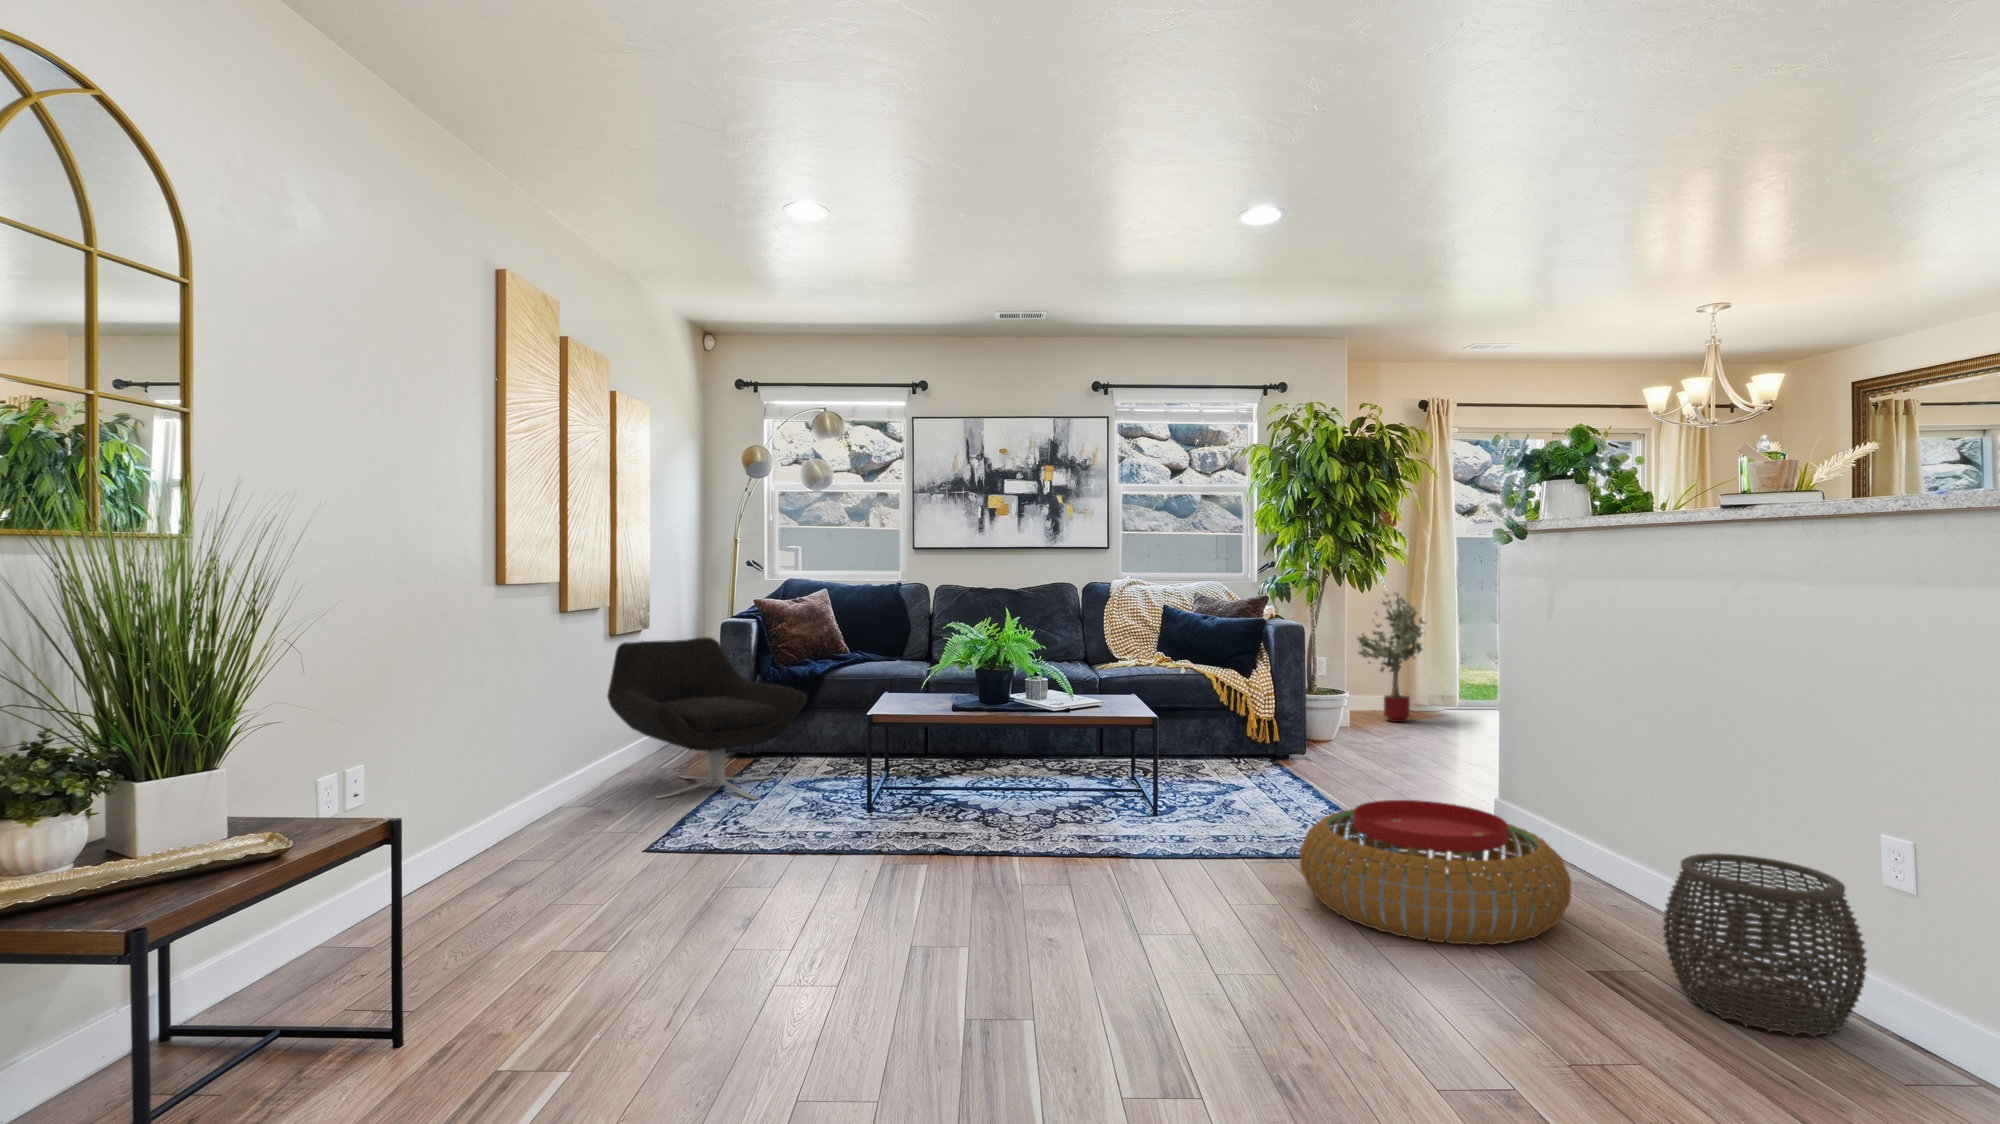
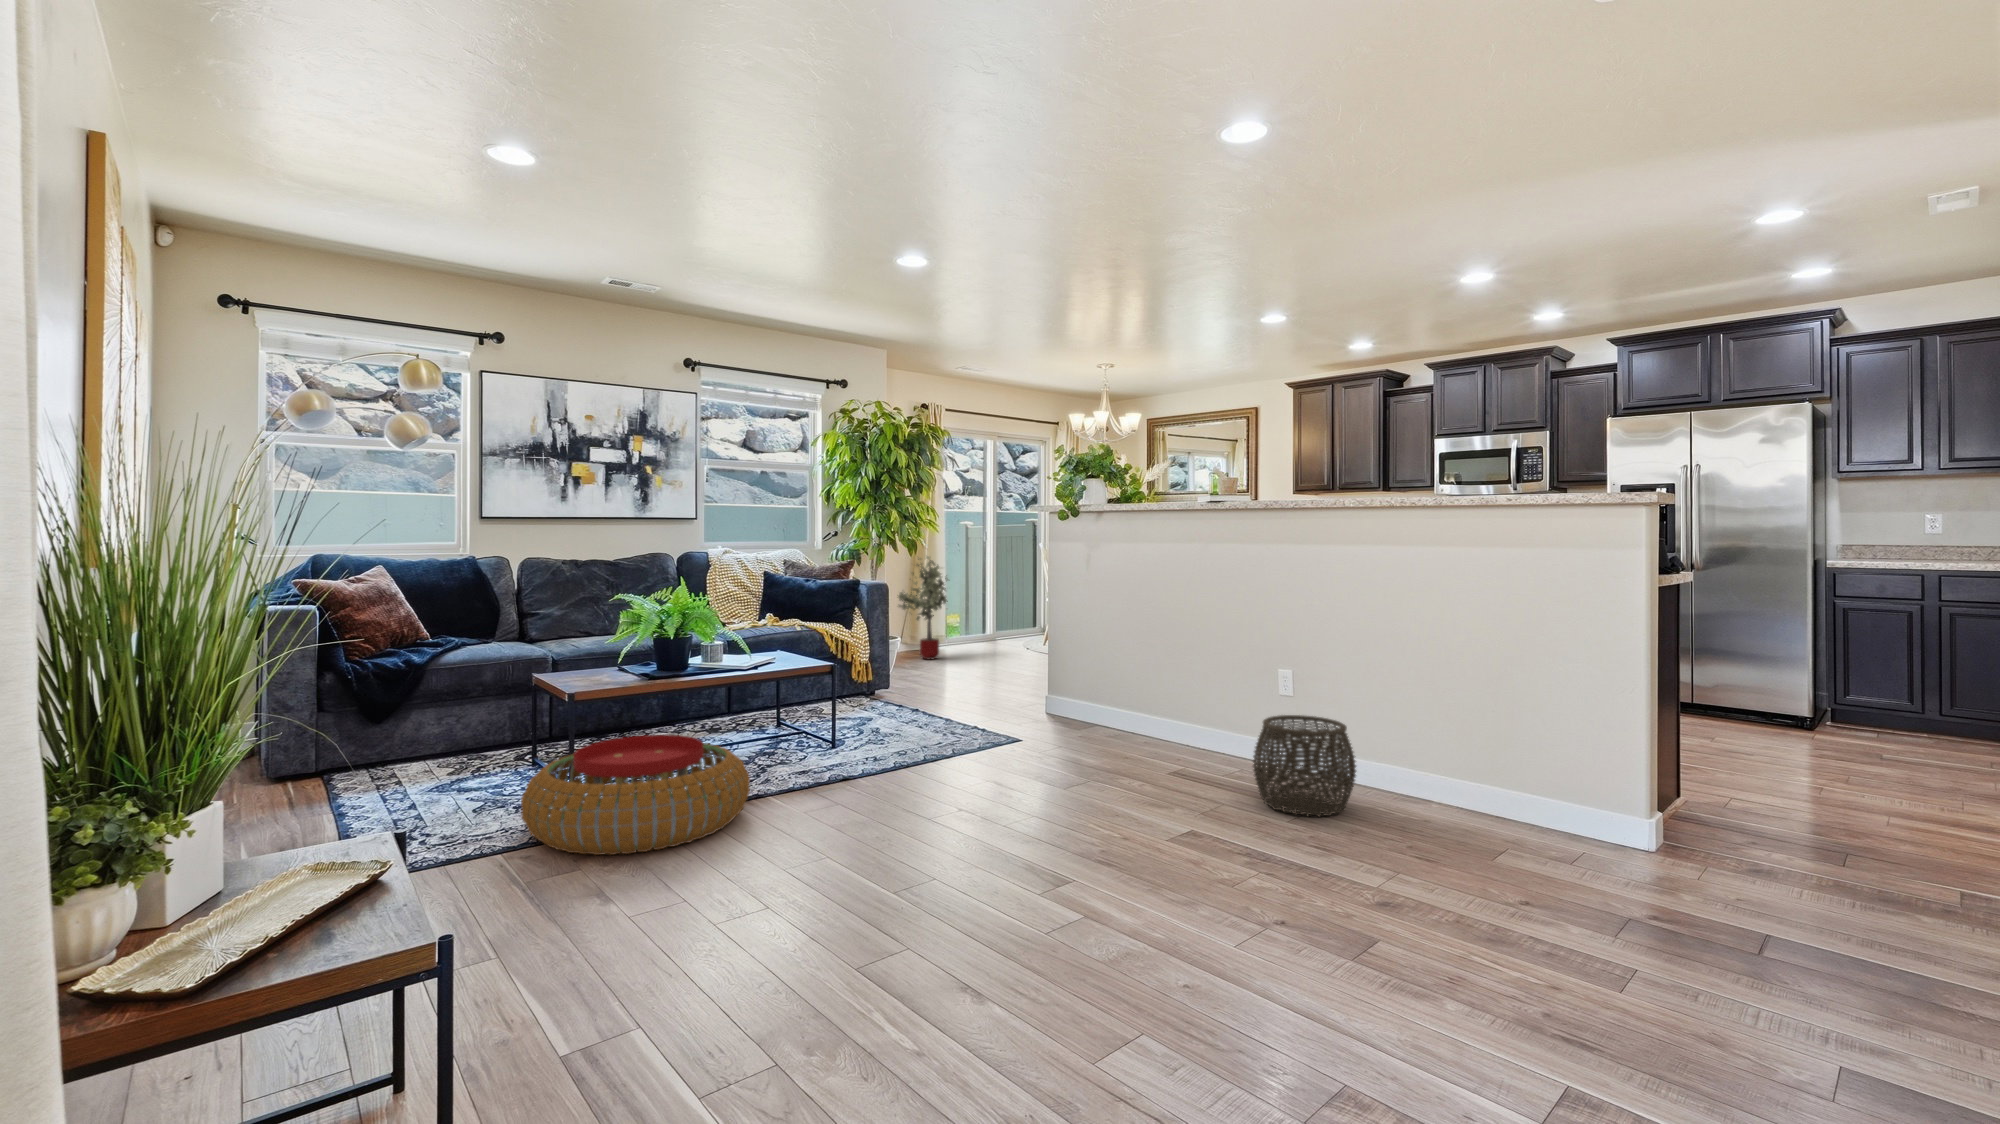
lounge chair: present [607,637,807,800] -> none [128,623,430,825]
pouf: present [1300,800,1571,945] -> present [521,735,750,855]

